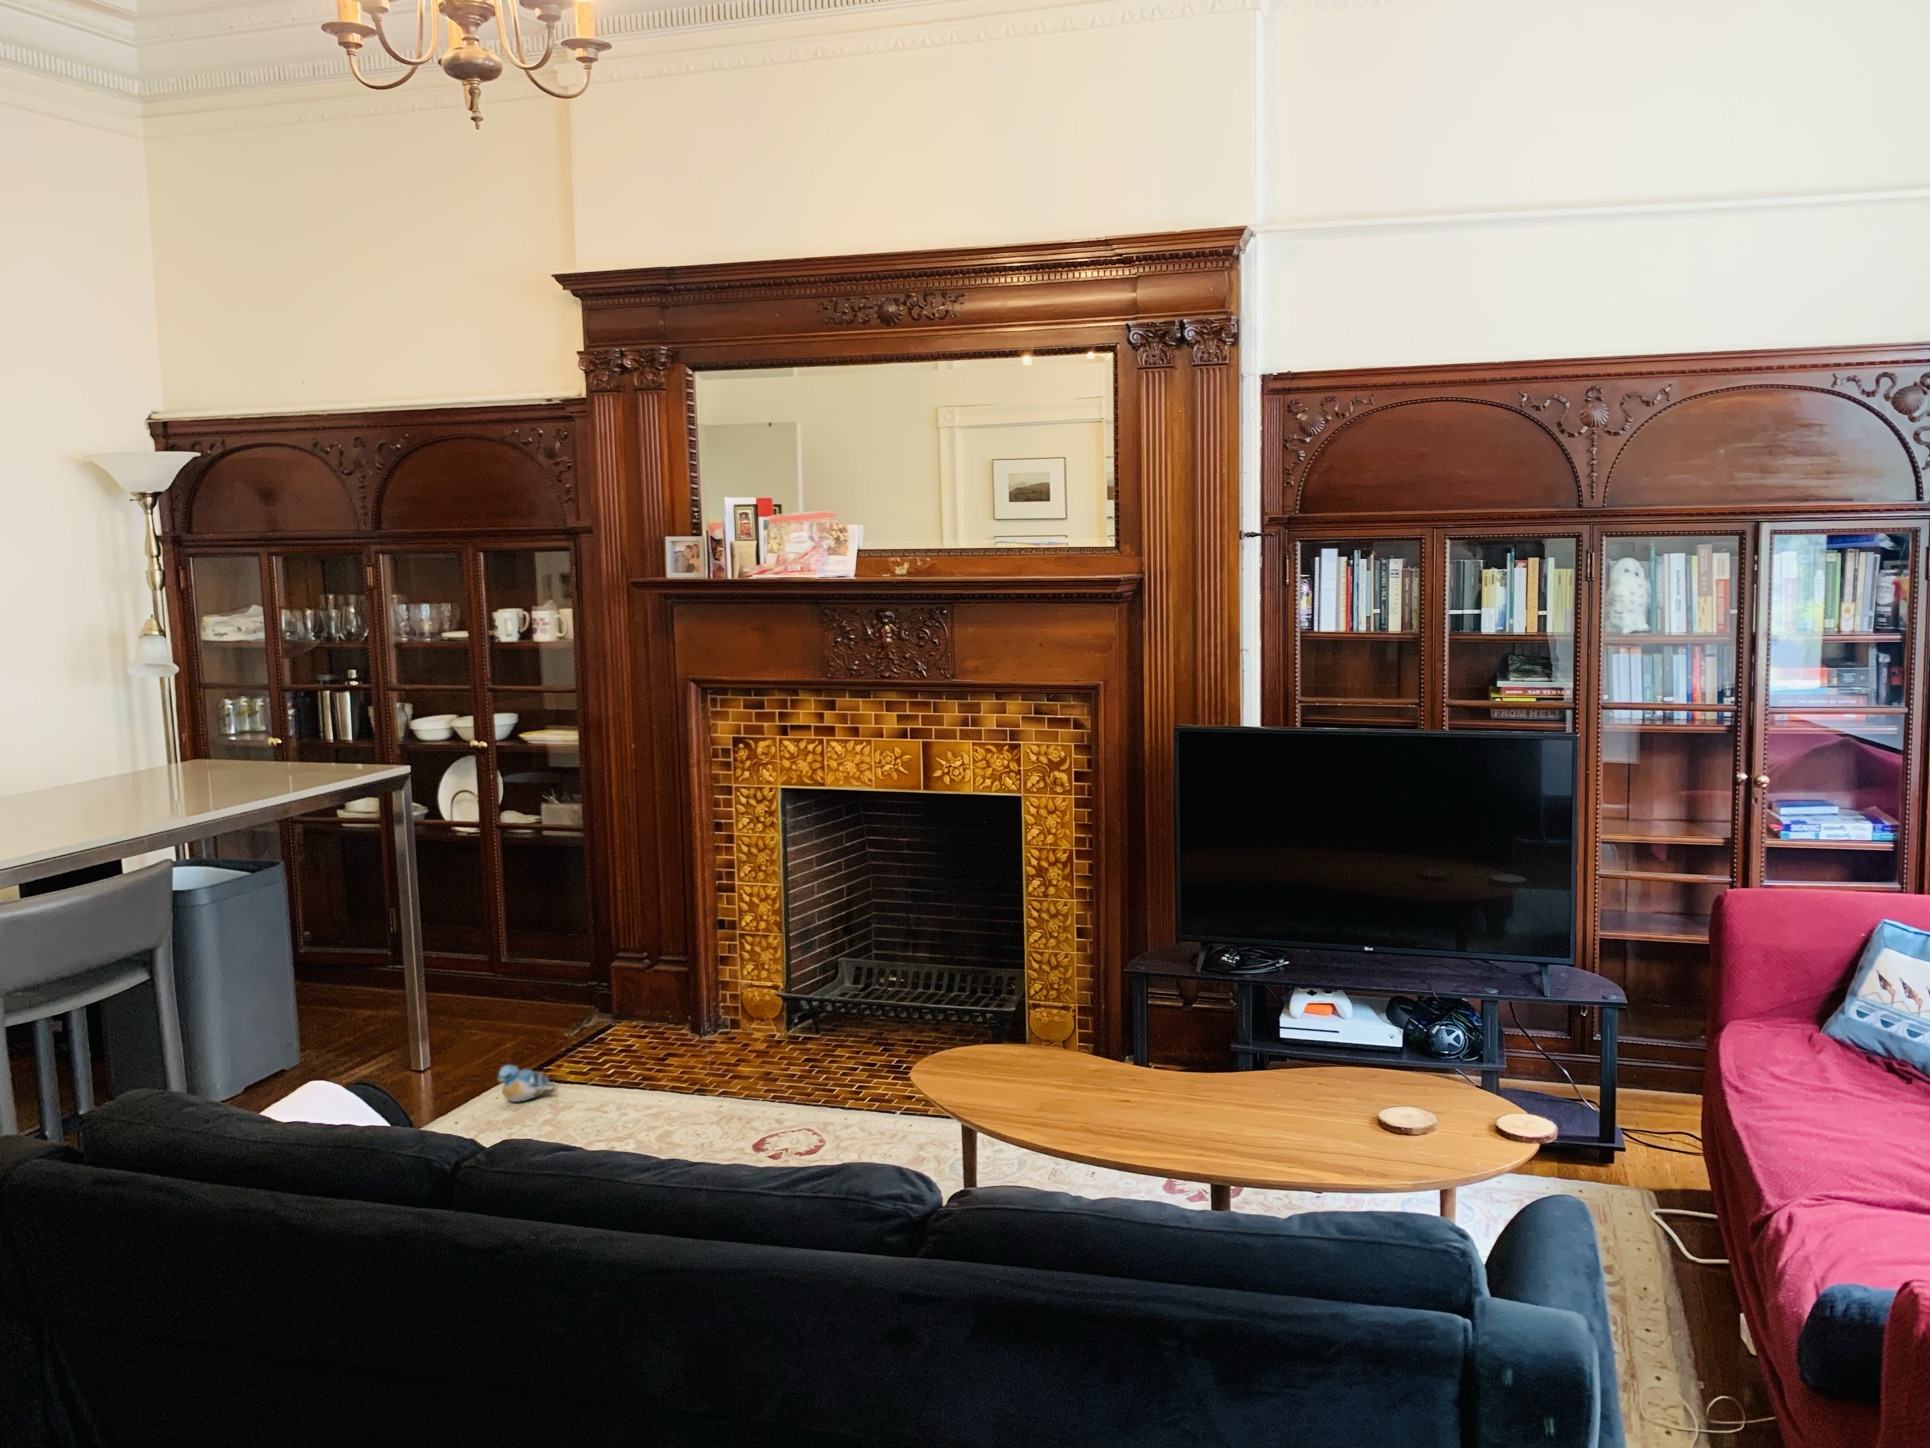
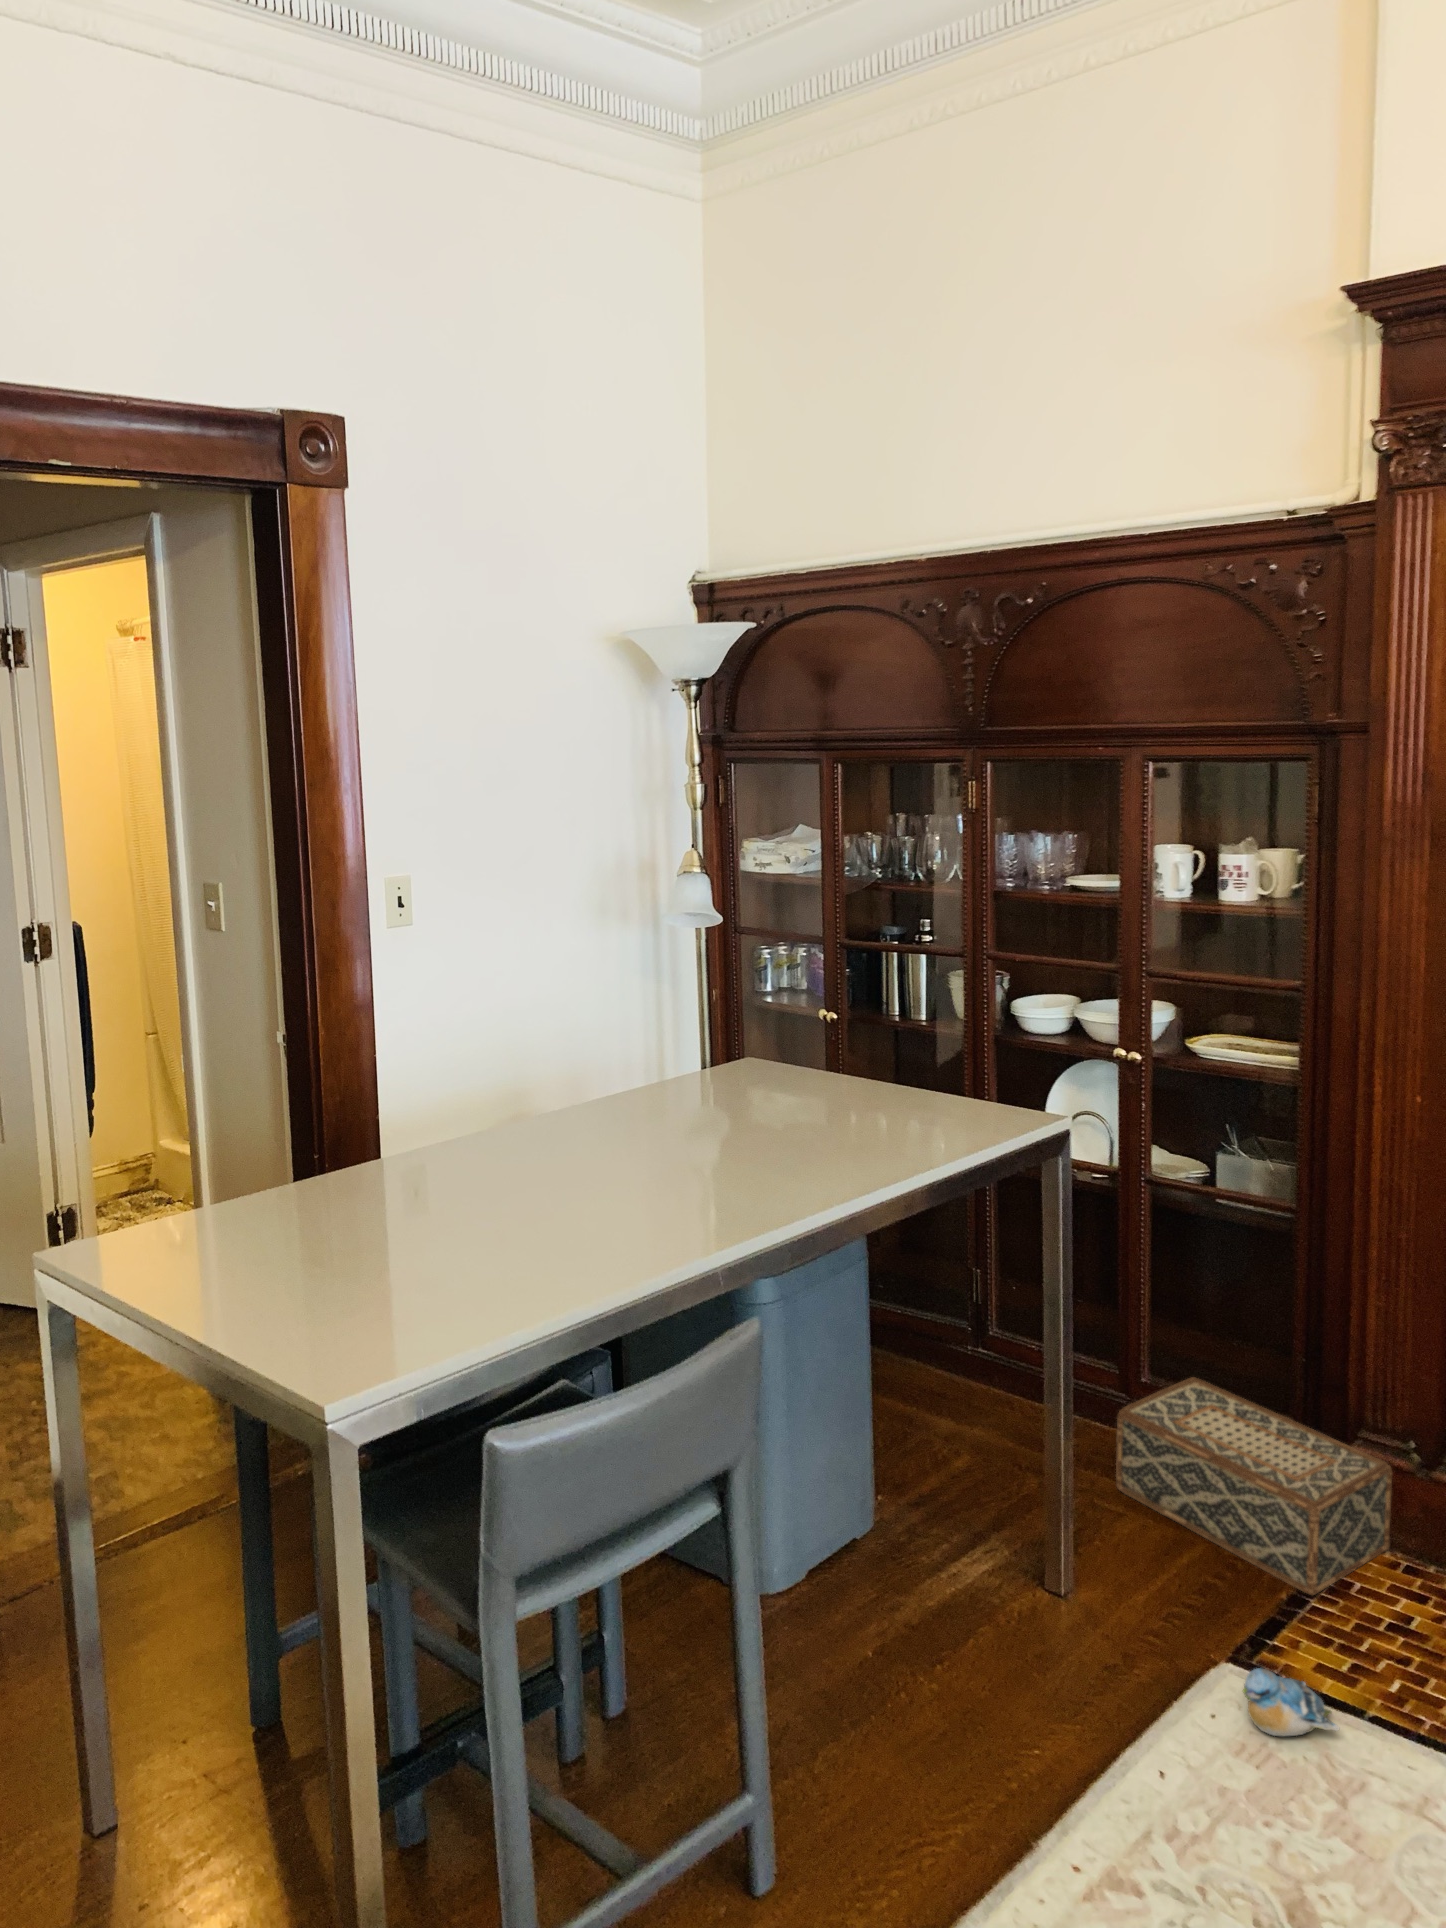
woven basket: none [473,949,636,1046] -> present [1116,1377,1392,1595]

